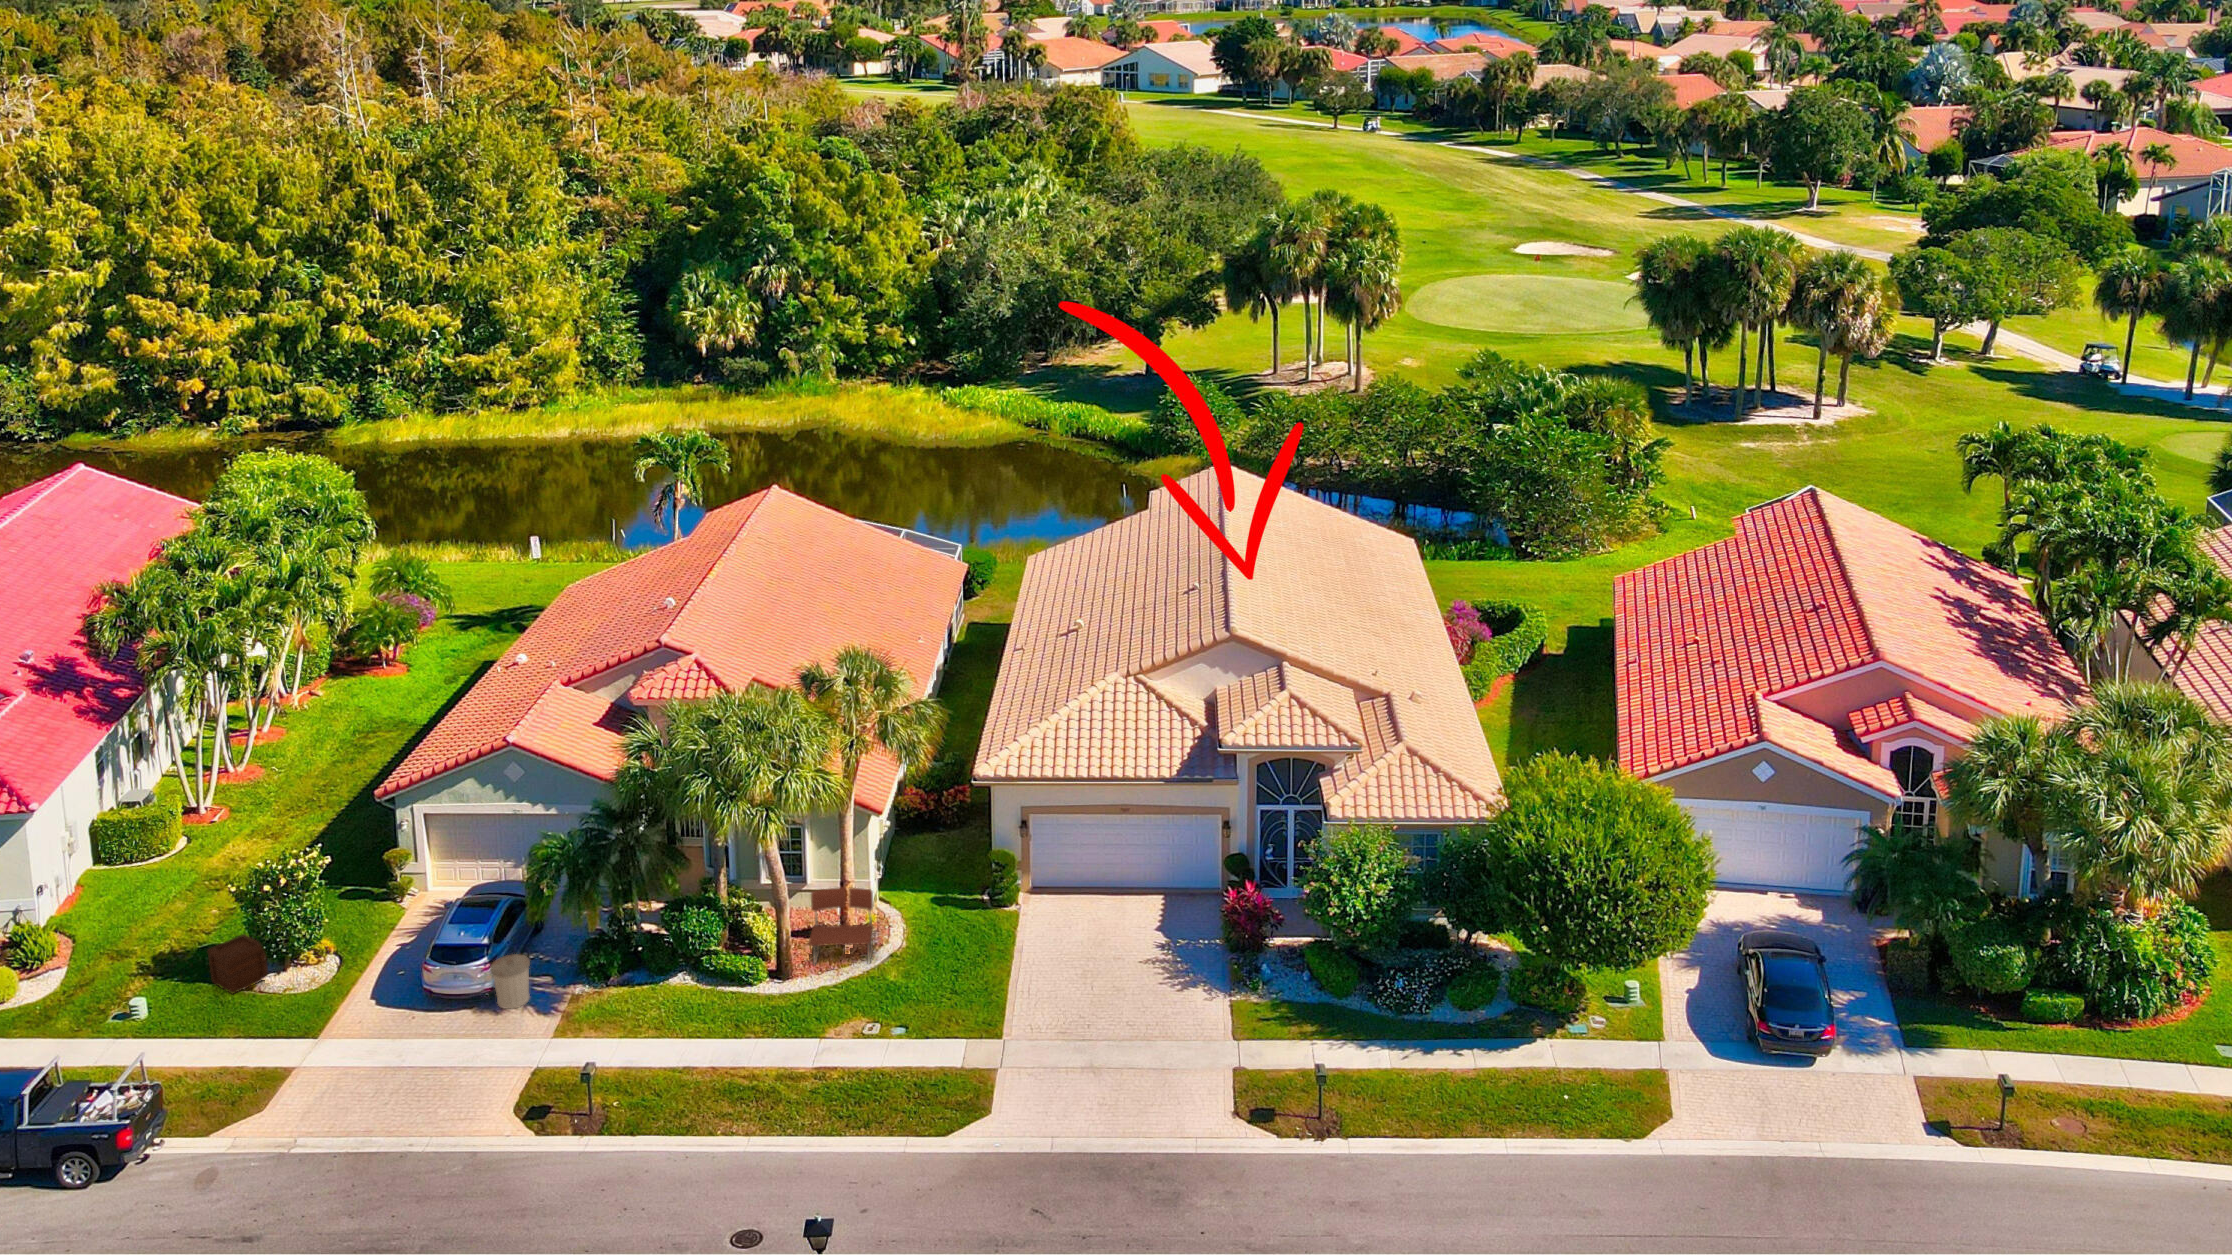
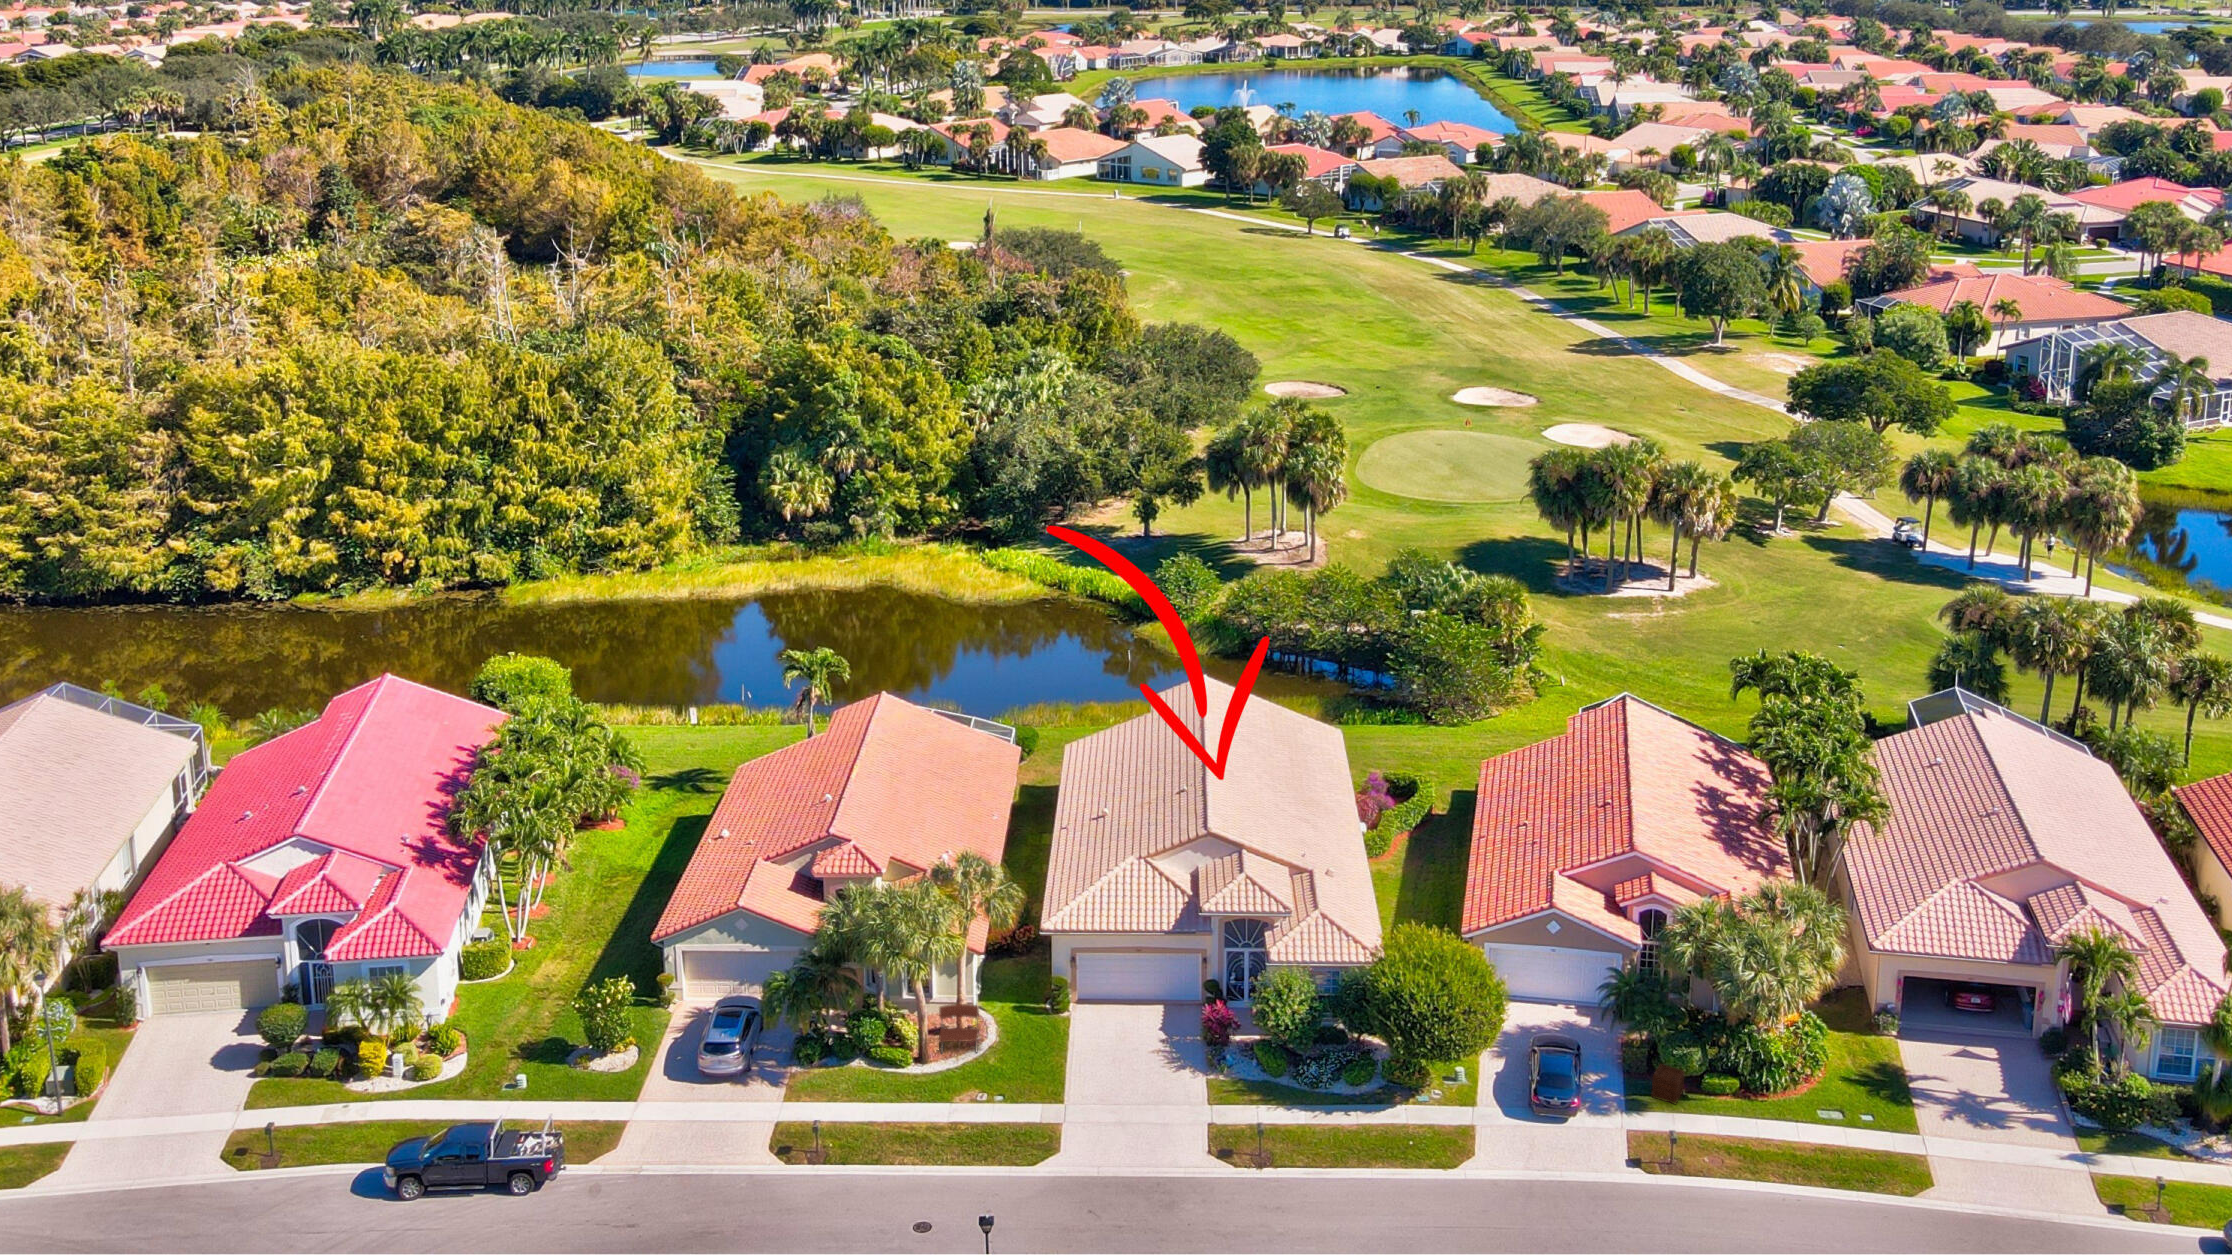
wooden crate: present [208,934,268,994] -> present [1652,1064,1685,1104]
trash can: present [490,954,530,1009] -> none [742,1048,766,1083]

